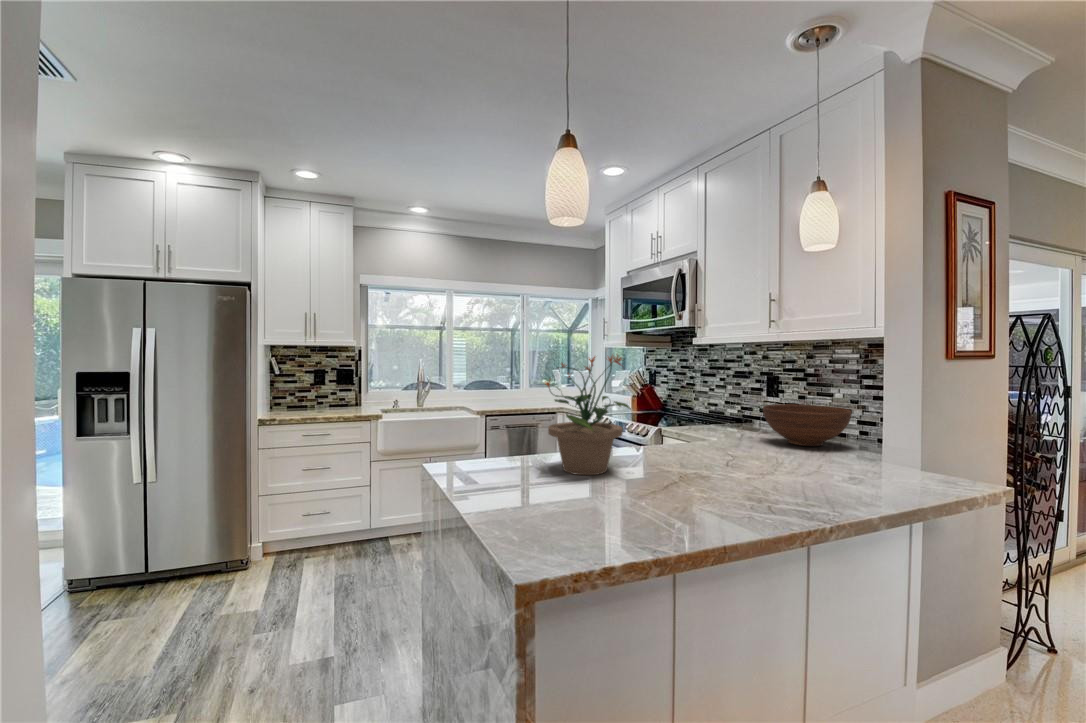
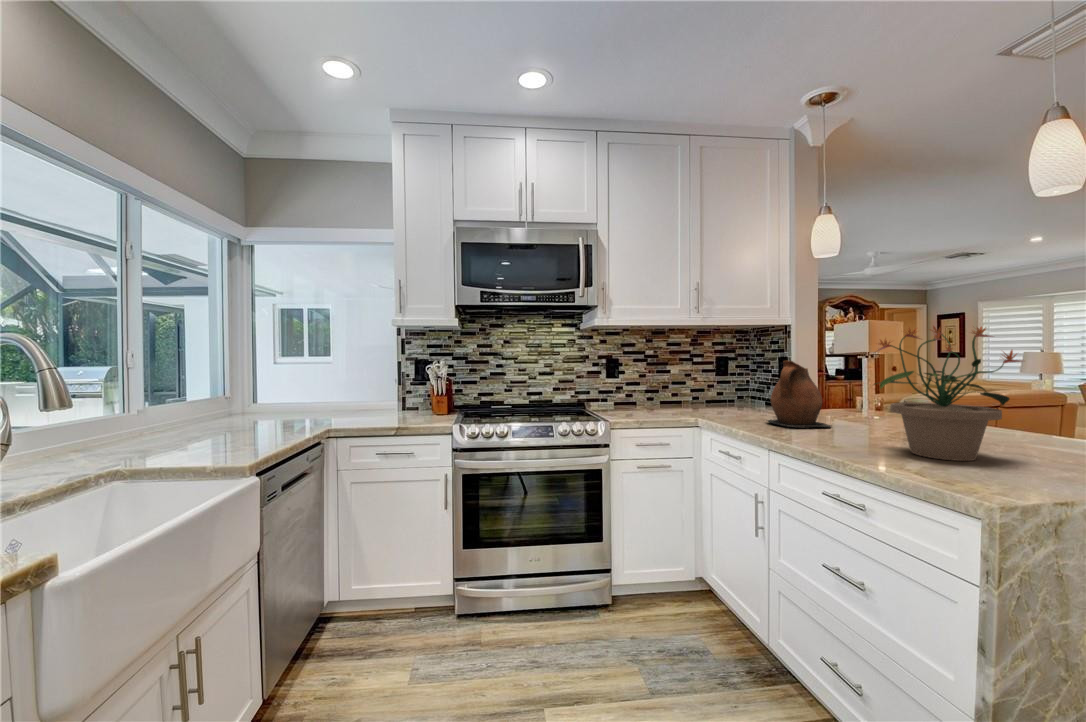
ceramic pitcher: none [688,384,761,461] -> present [767,361,831,427]
fruit bowl: present [763,404,852,446] -> none [688,379,756,411]

